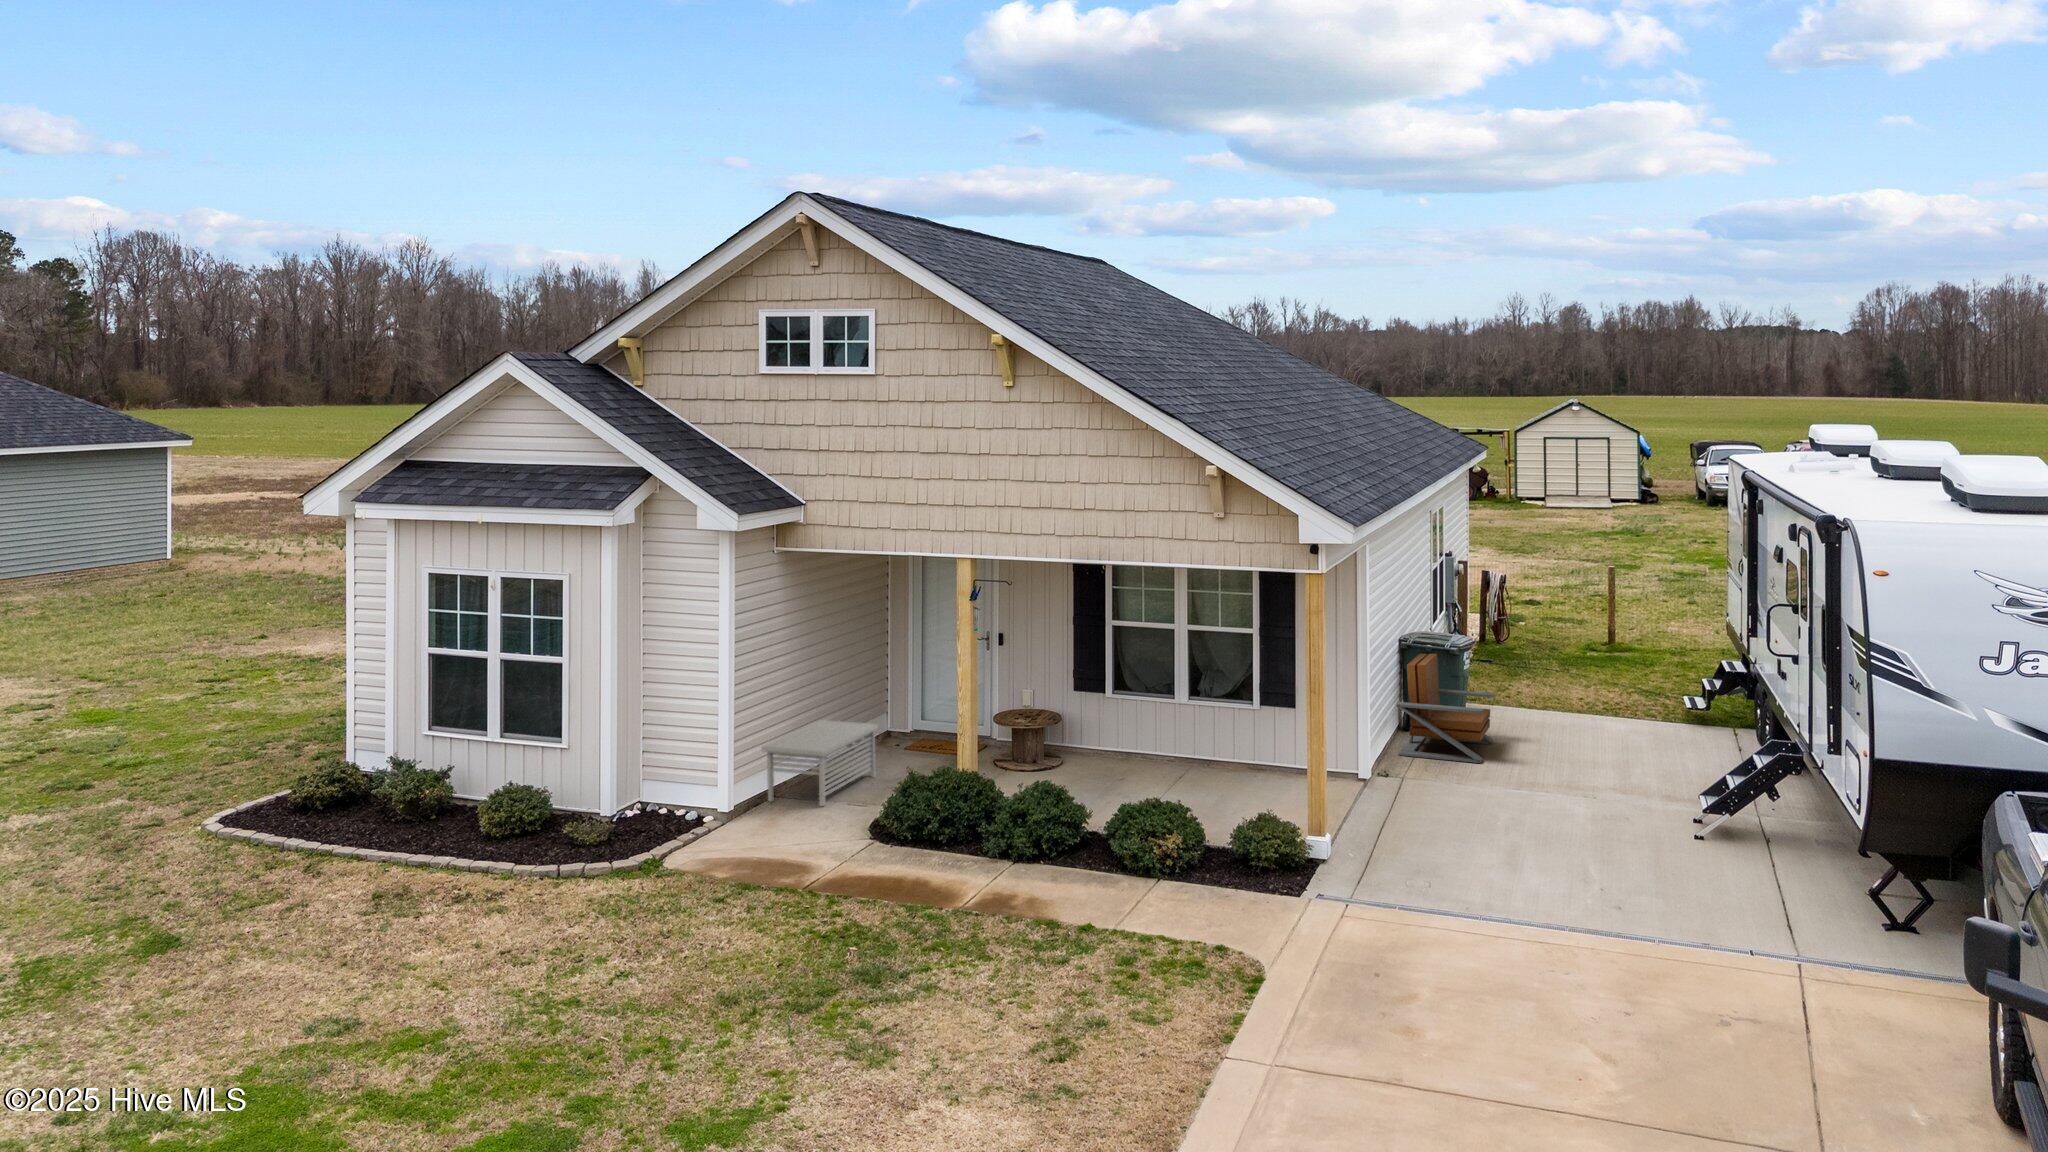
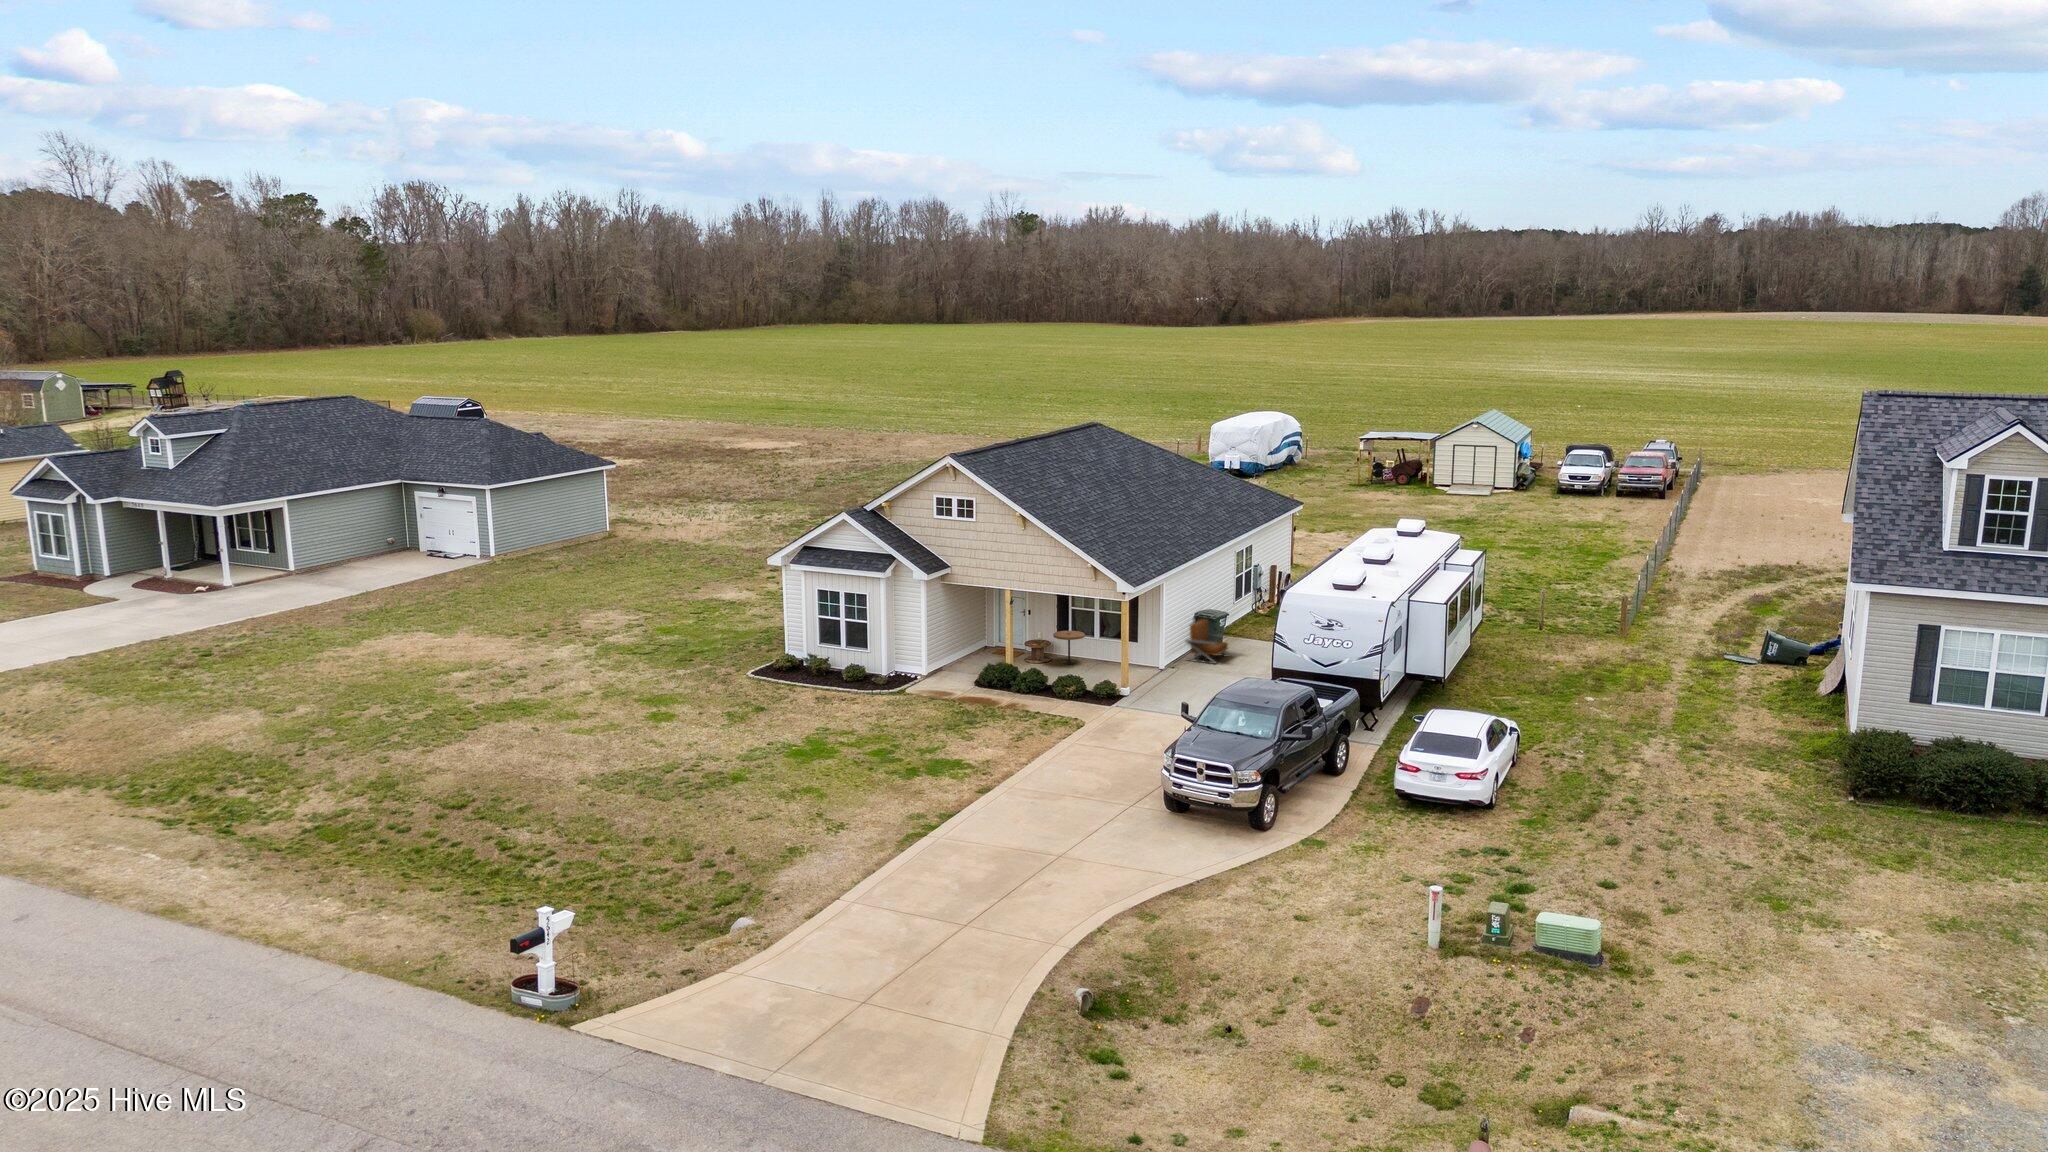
side table: none [1070,684,1152,770] -> present [1053,631,1085,664]
storage bench: present [761,720,878,806] -> none [936,643,979,675]

